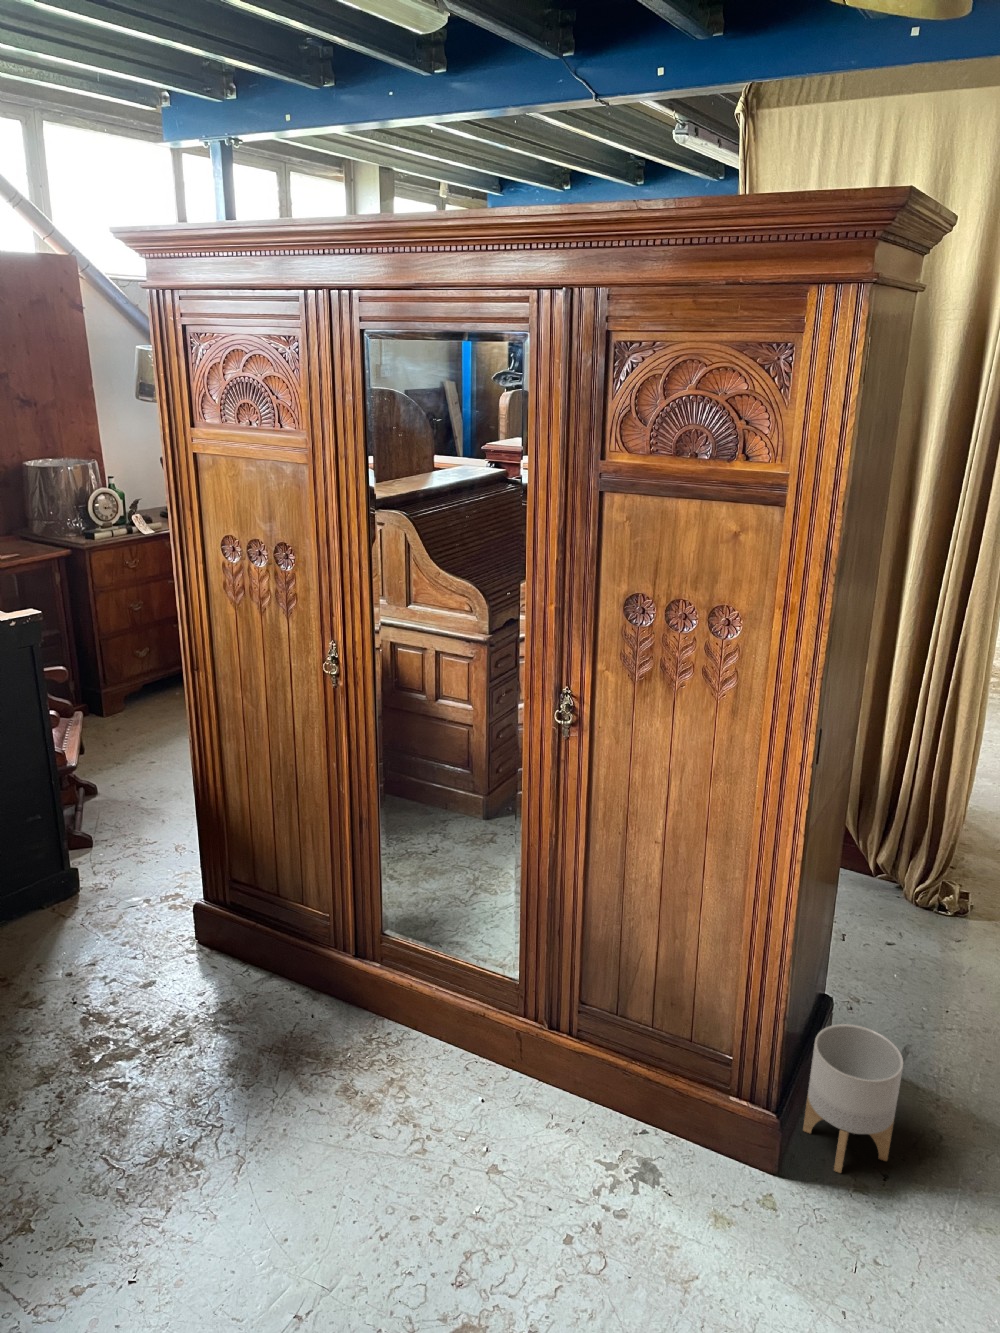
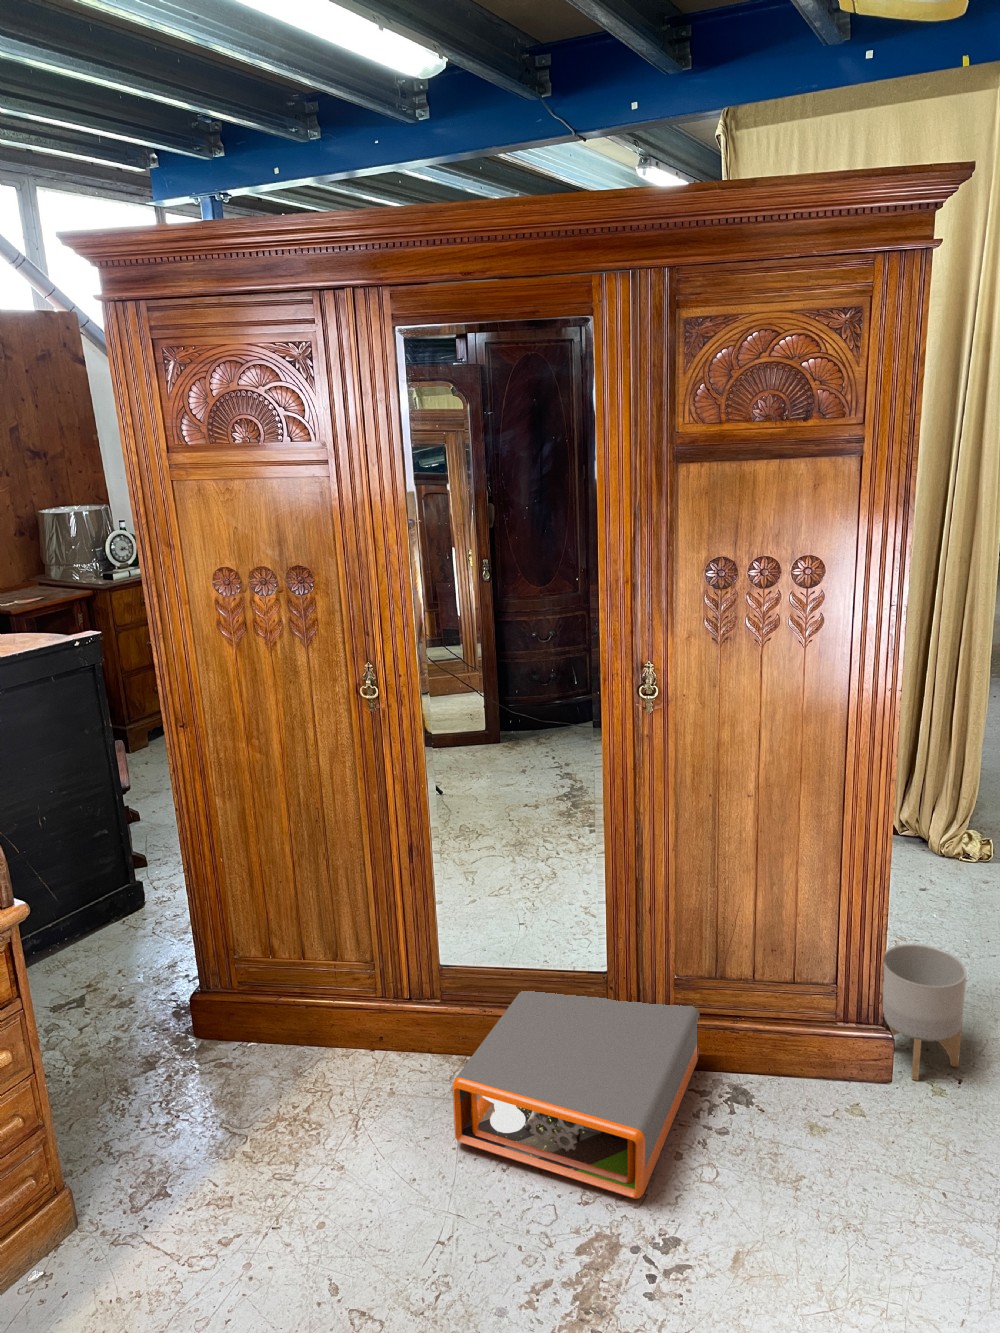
storage box: none [335,1012,614,1288] -> present [452,991,699,1199]

